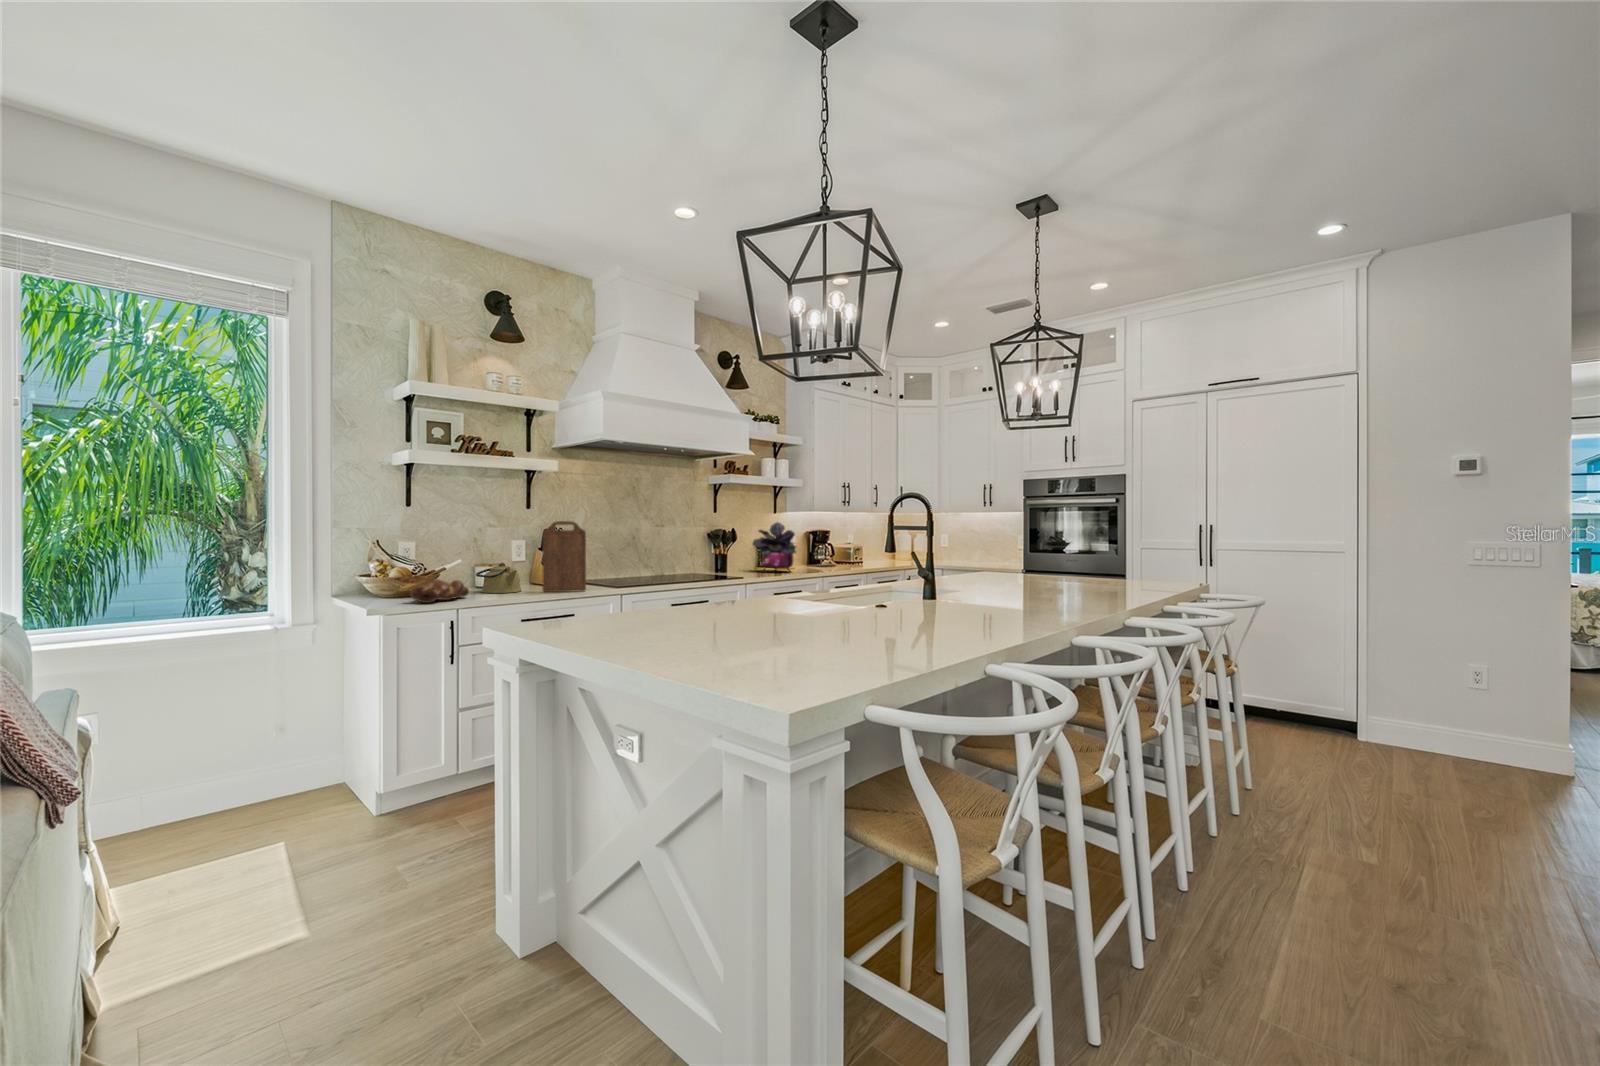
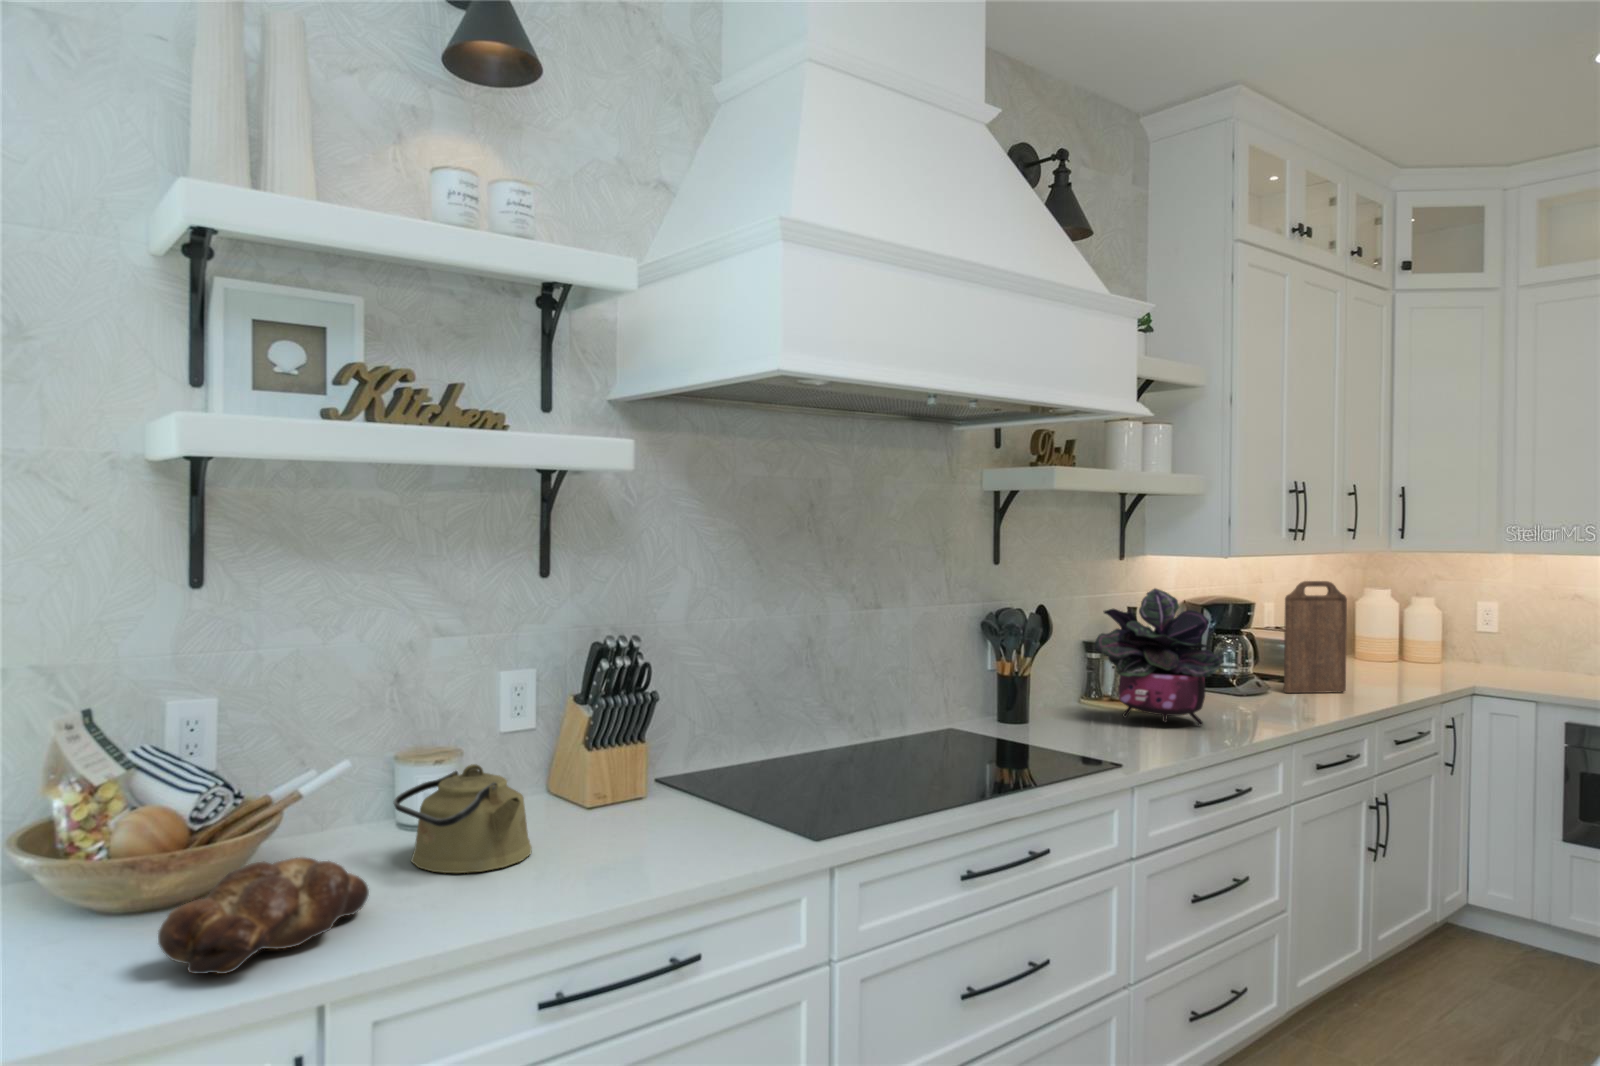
cutting board: present [542,521,586,592] -> present [1284,581,1347,693]

